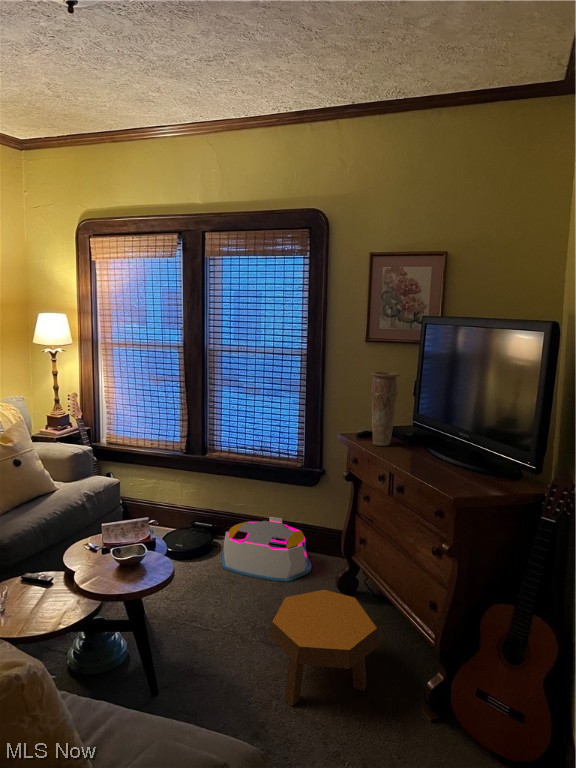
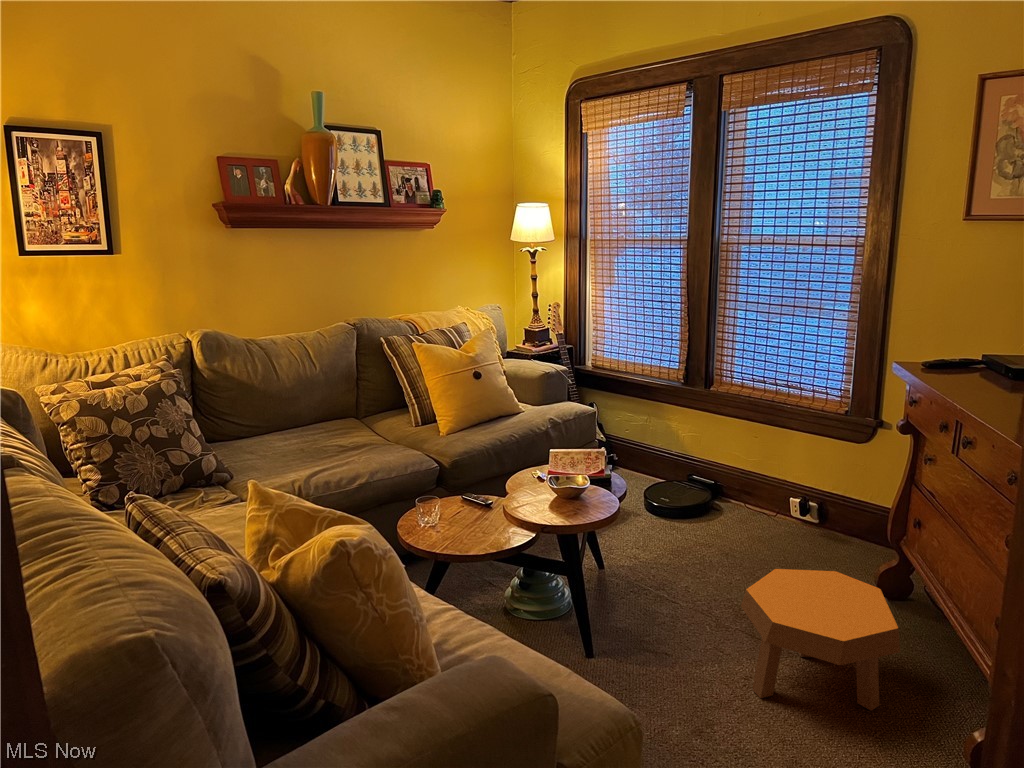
vase: present [371,371,399,446] -> none [941,263,995,378]
storage bin: present [221,517,312,582] -> none [717,480,847,567]

